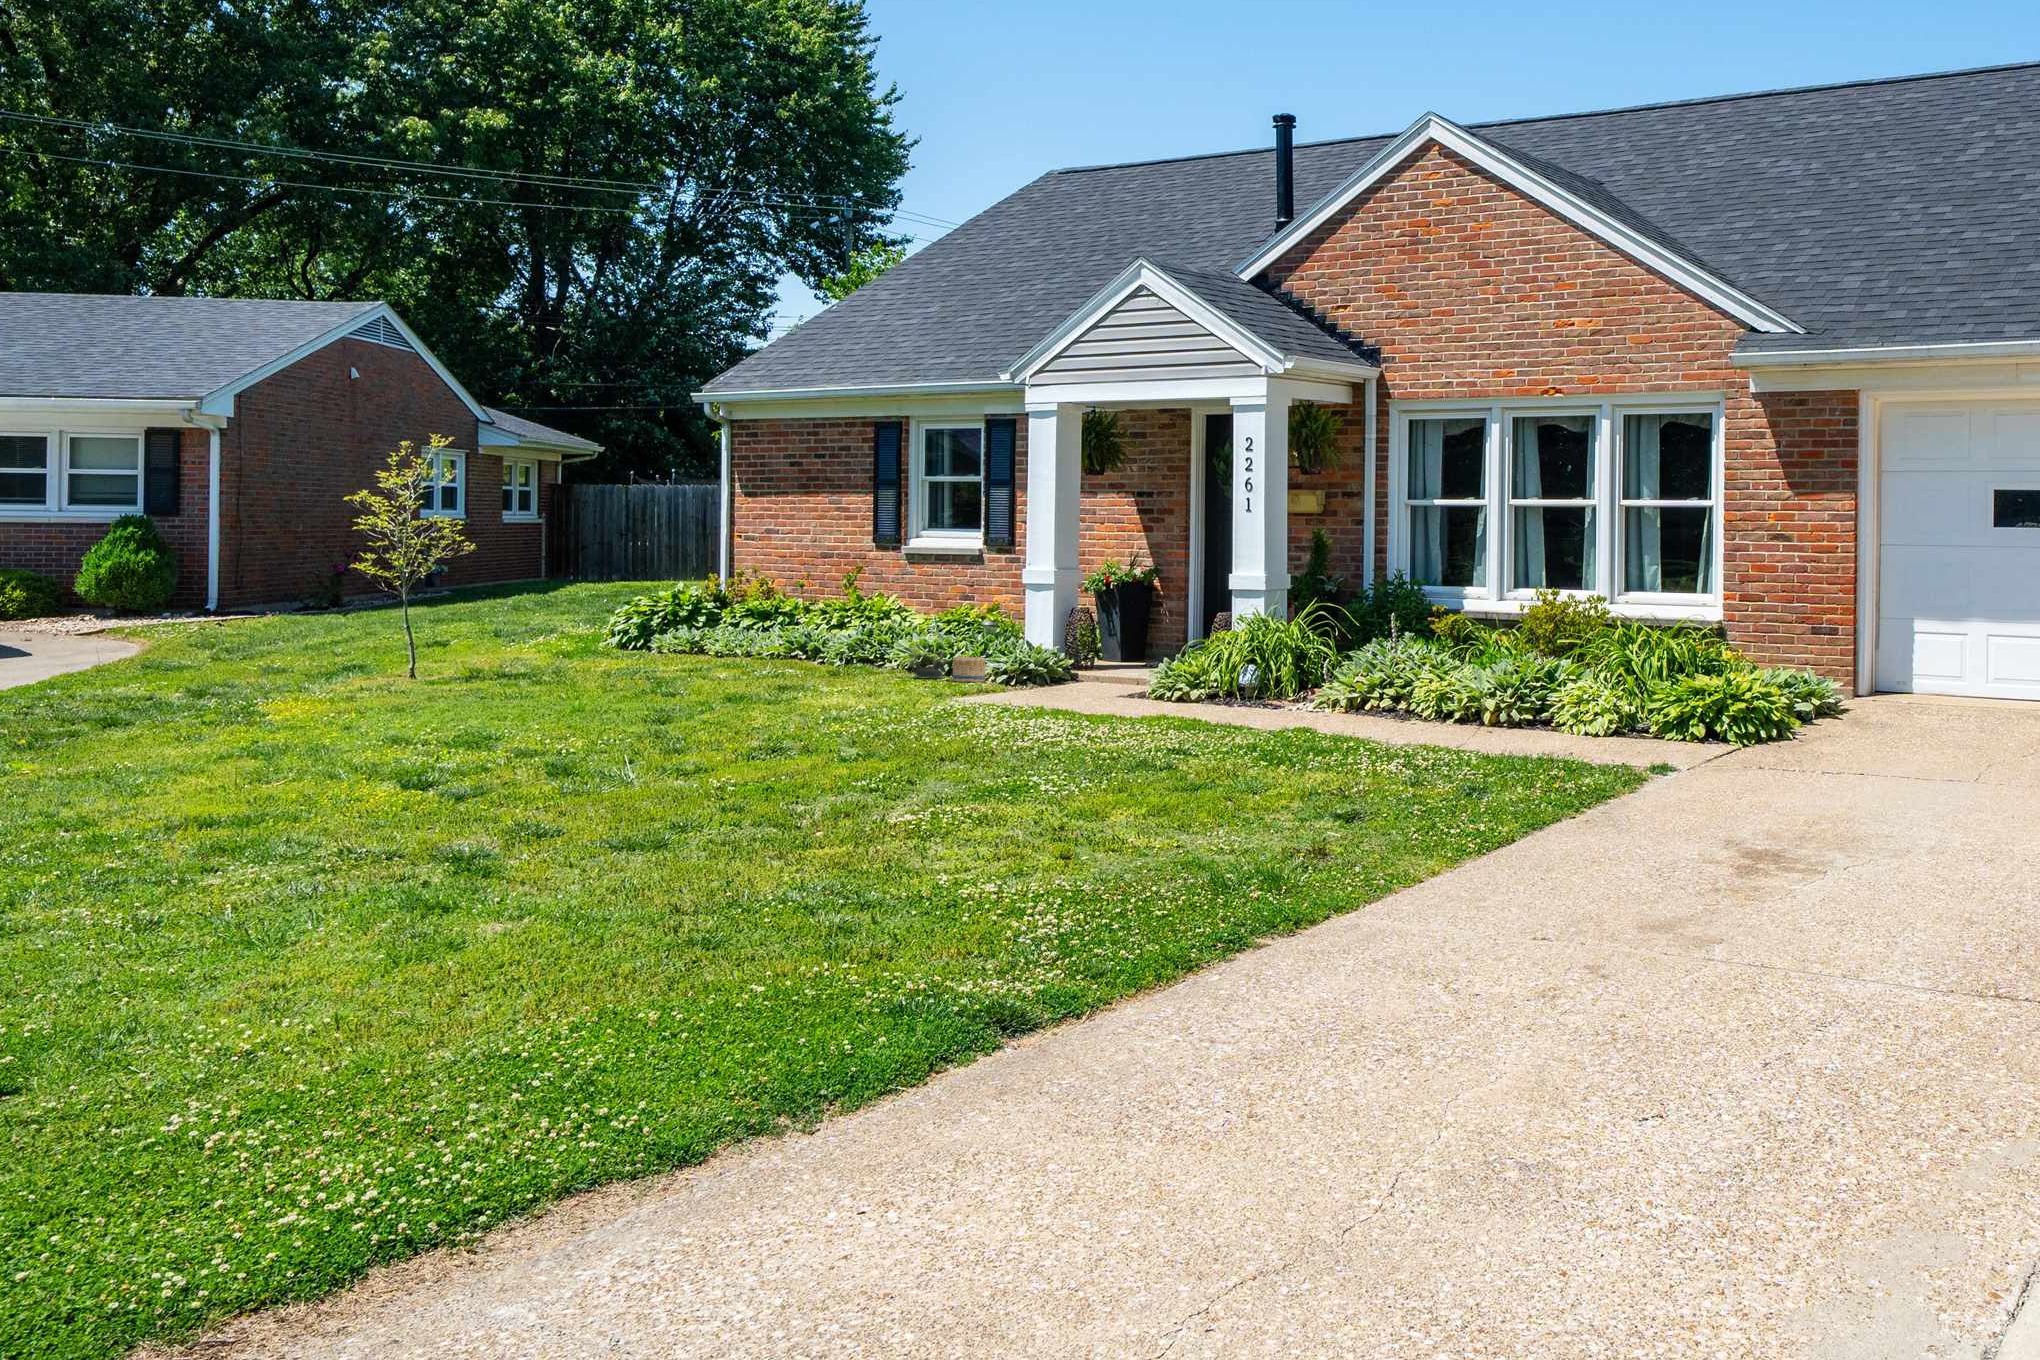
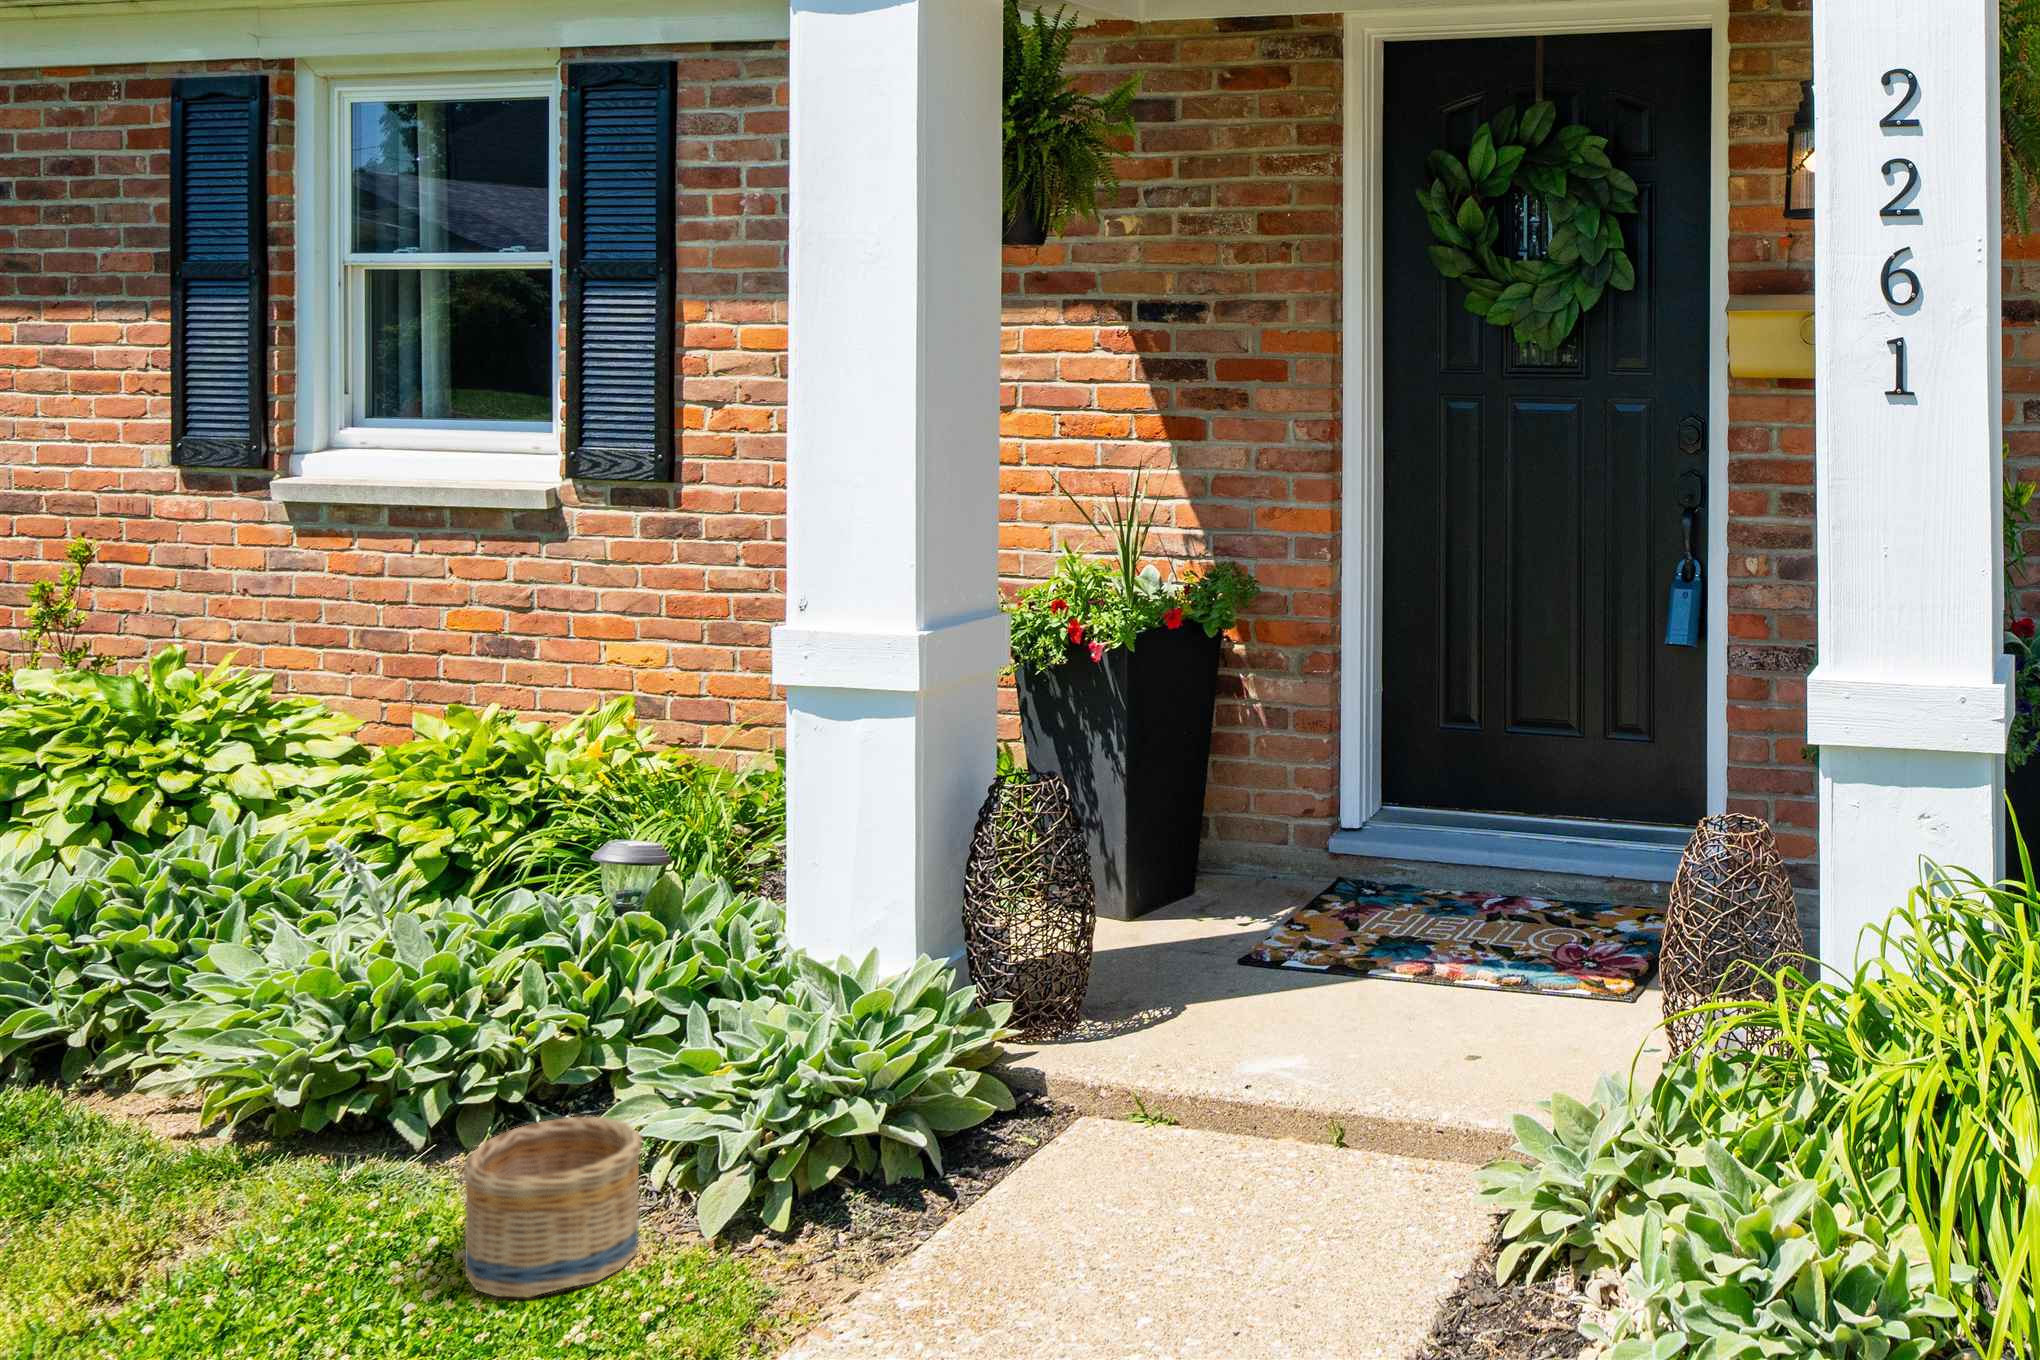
decorative plant: present [910,644,947,679] -> none [207,1059,441,1253]

